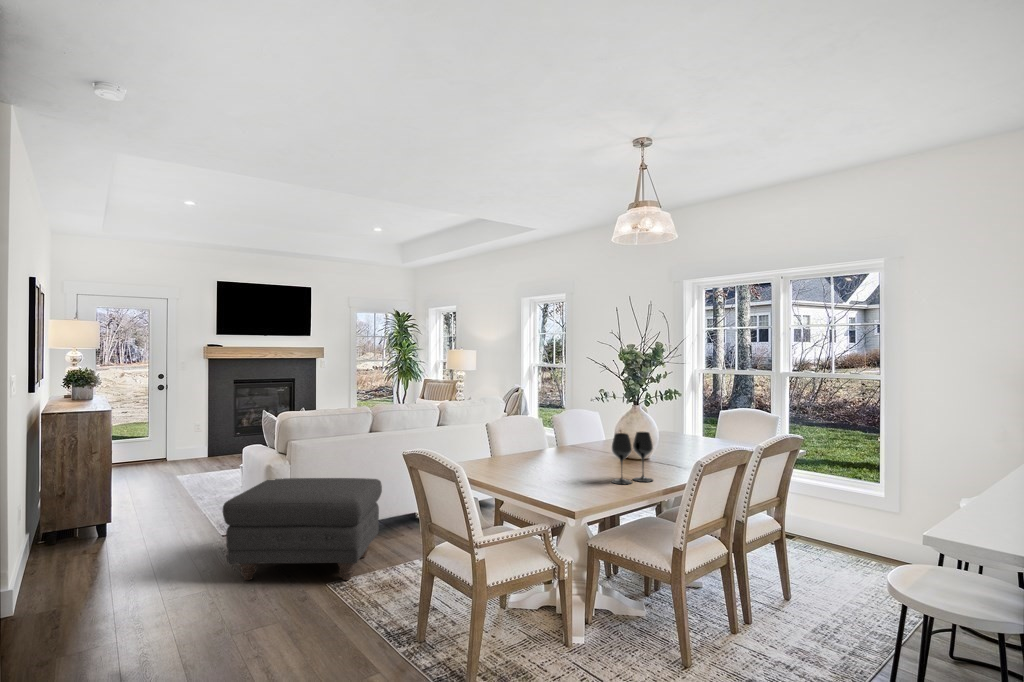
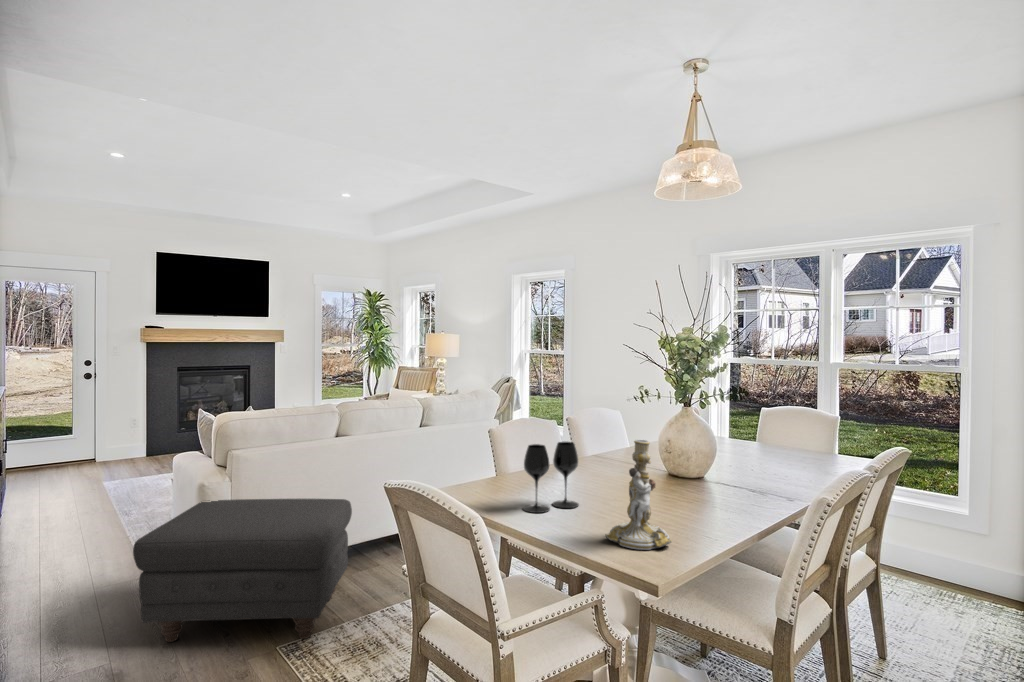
candlestick: none [555,422,600,496] -> present [605,440,672,550]
wine glass: present [612,432,653,484] -> present [523,442,579,513]

